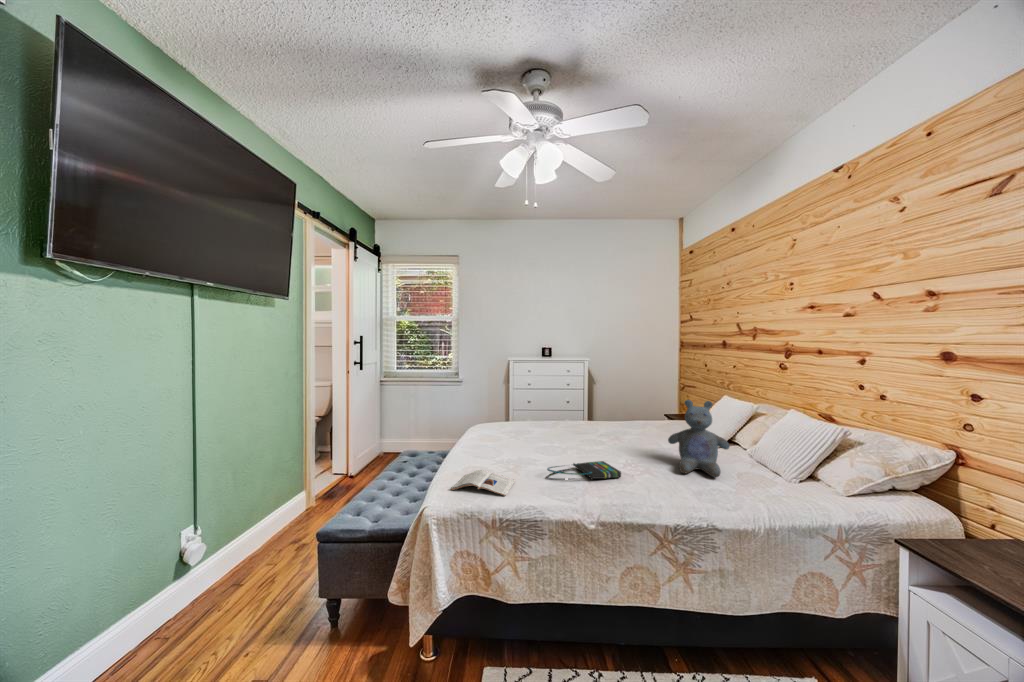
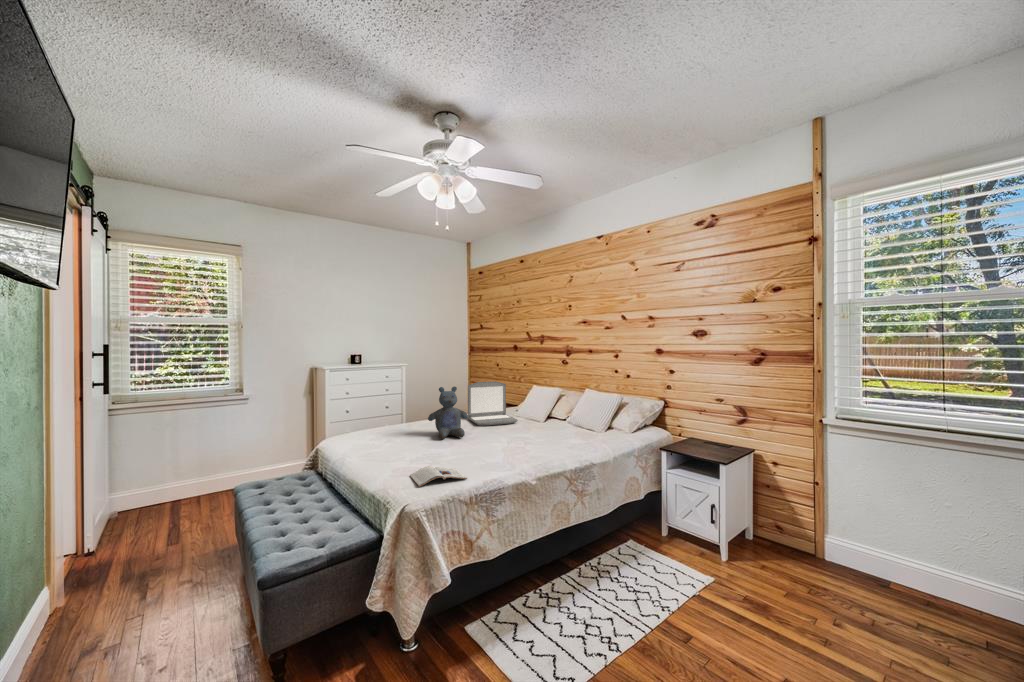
laptop: none [621,384,678,440] -> present [468,381,518,426]
stuffed bear: present [668,400,730,477] -> present [428,386,468,439]
tote bag: present [547,461,621,480] -> none [474,443,520,462]

